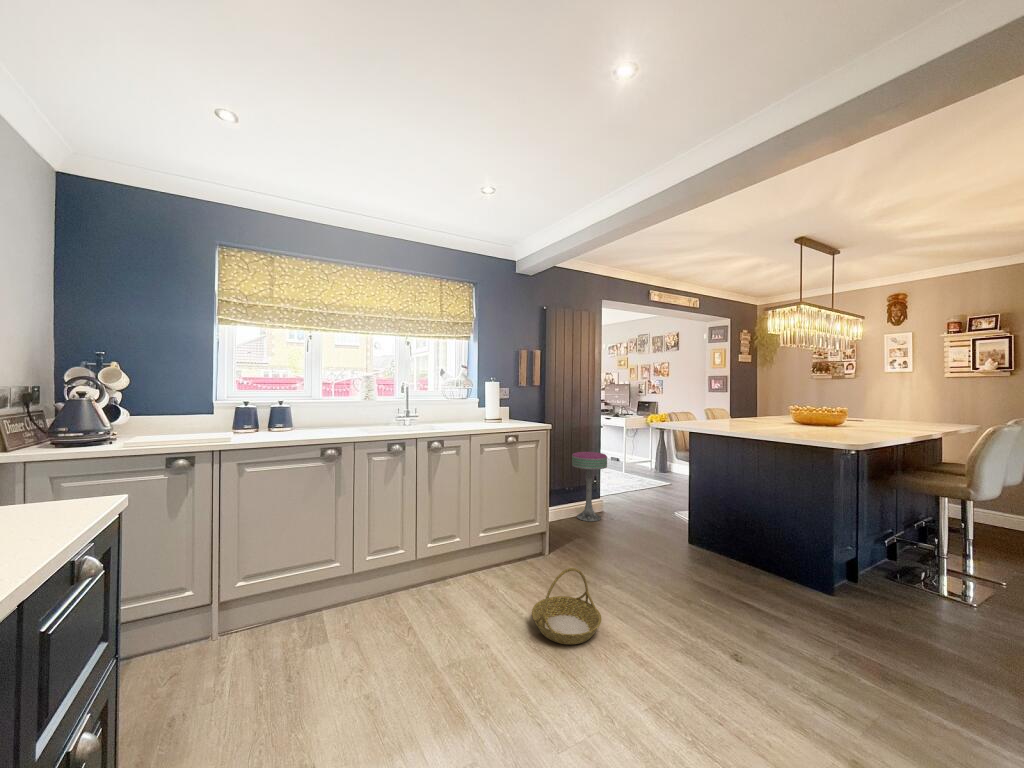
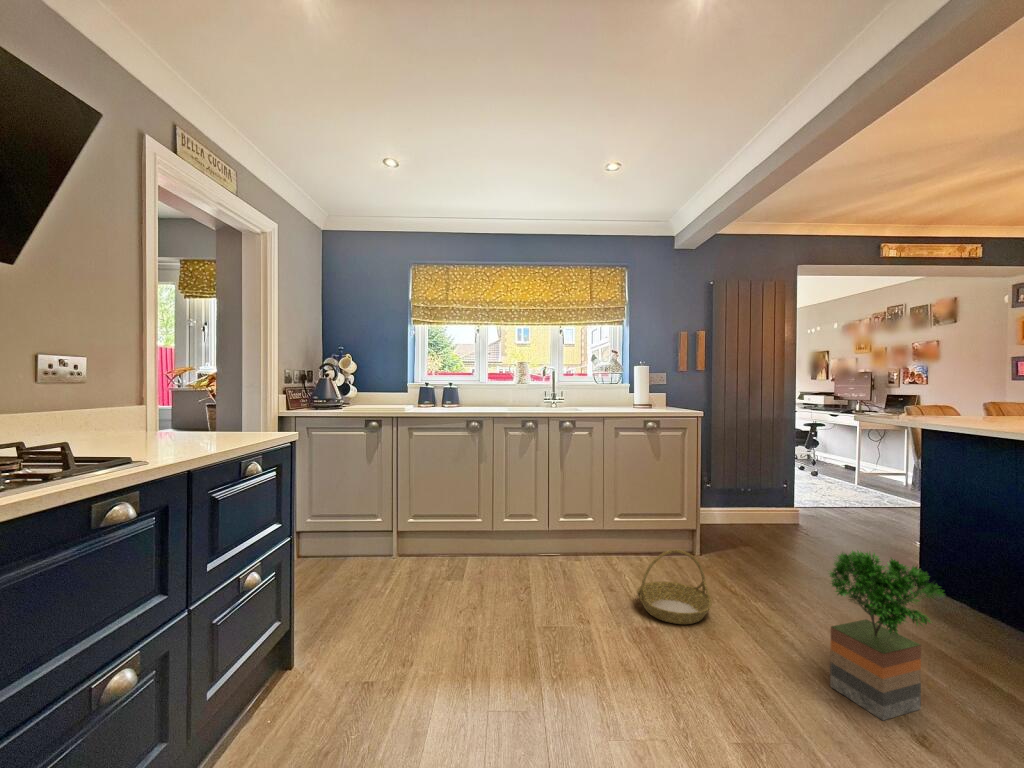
bar stool: present [572,452,607,521] -> none [751,452,799,535]
potted tree: none [712,551,802,698] -> present [830,551,943,720]

